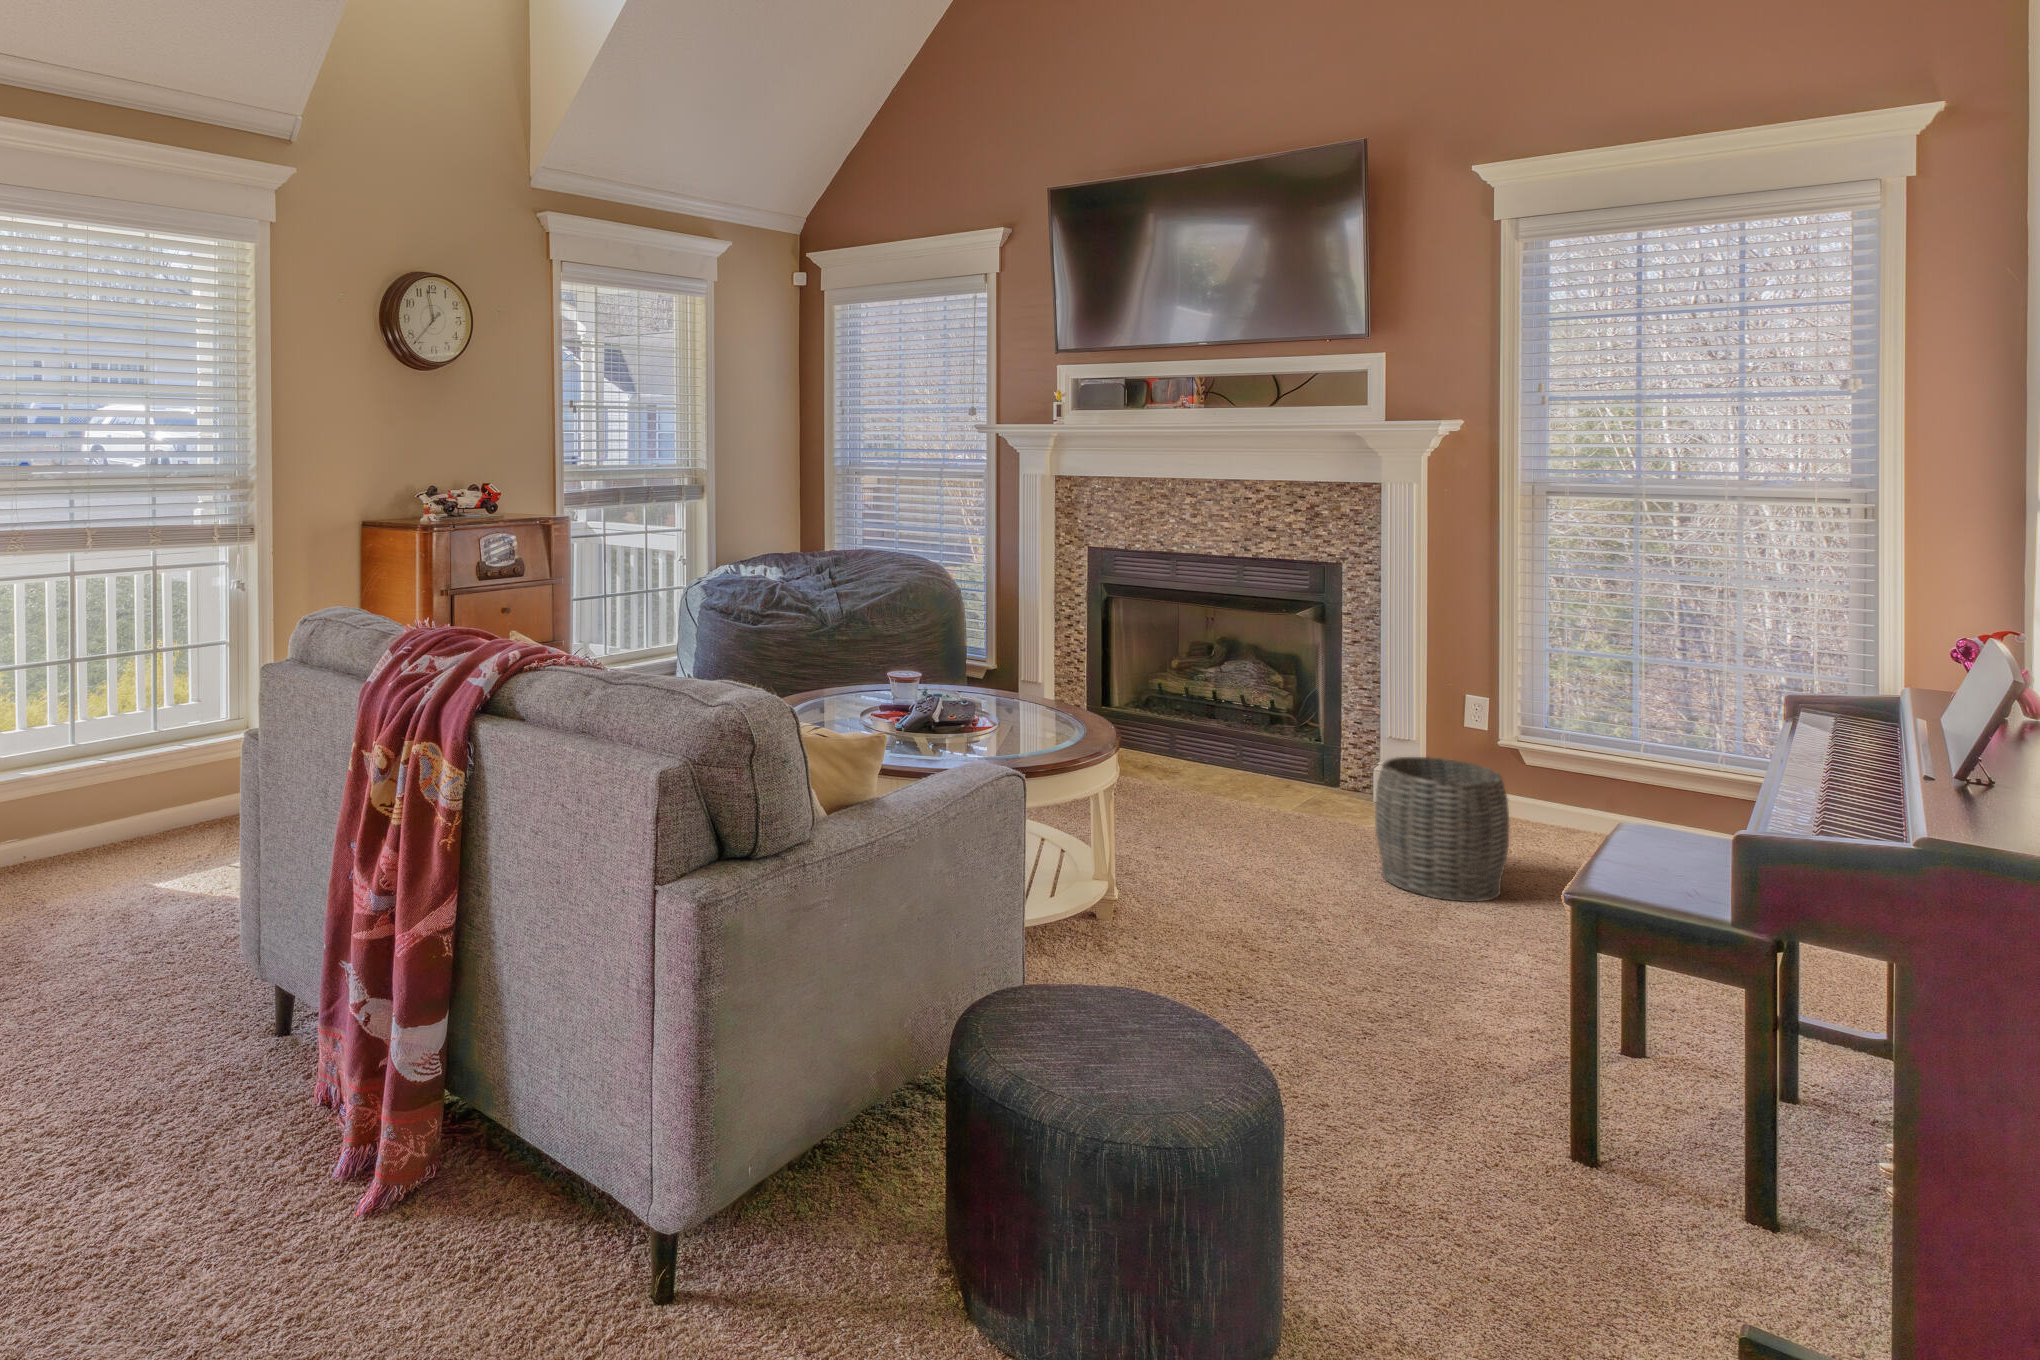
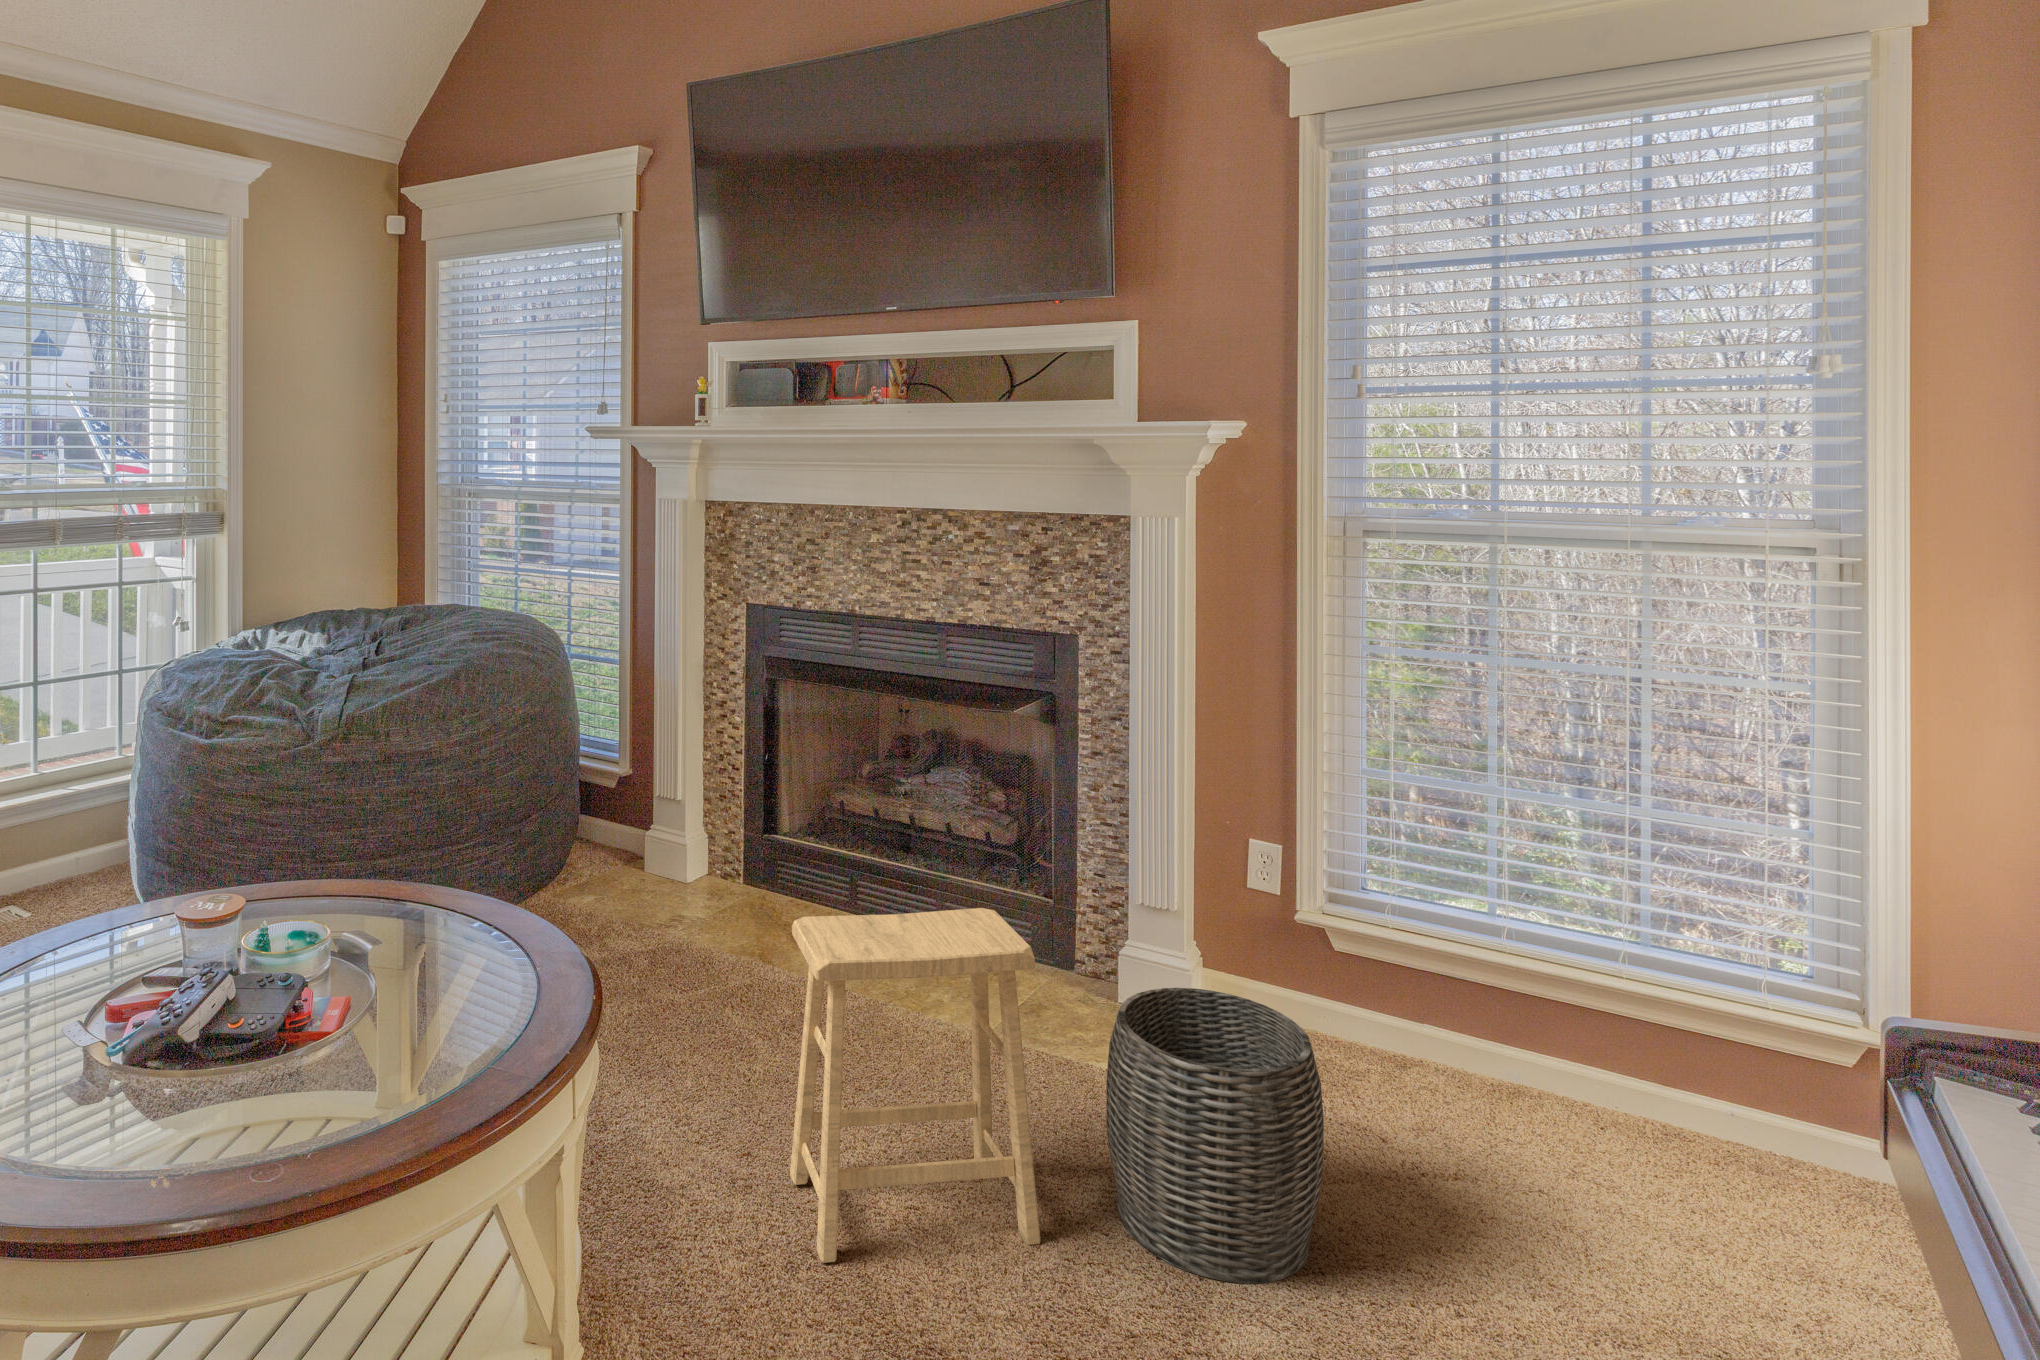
footstool: none [1180,708,1338,886] -> present [790,908,1041,1263]

